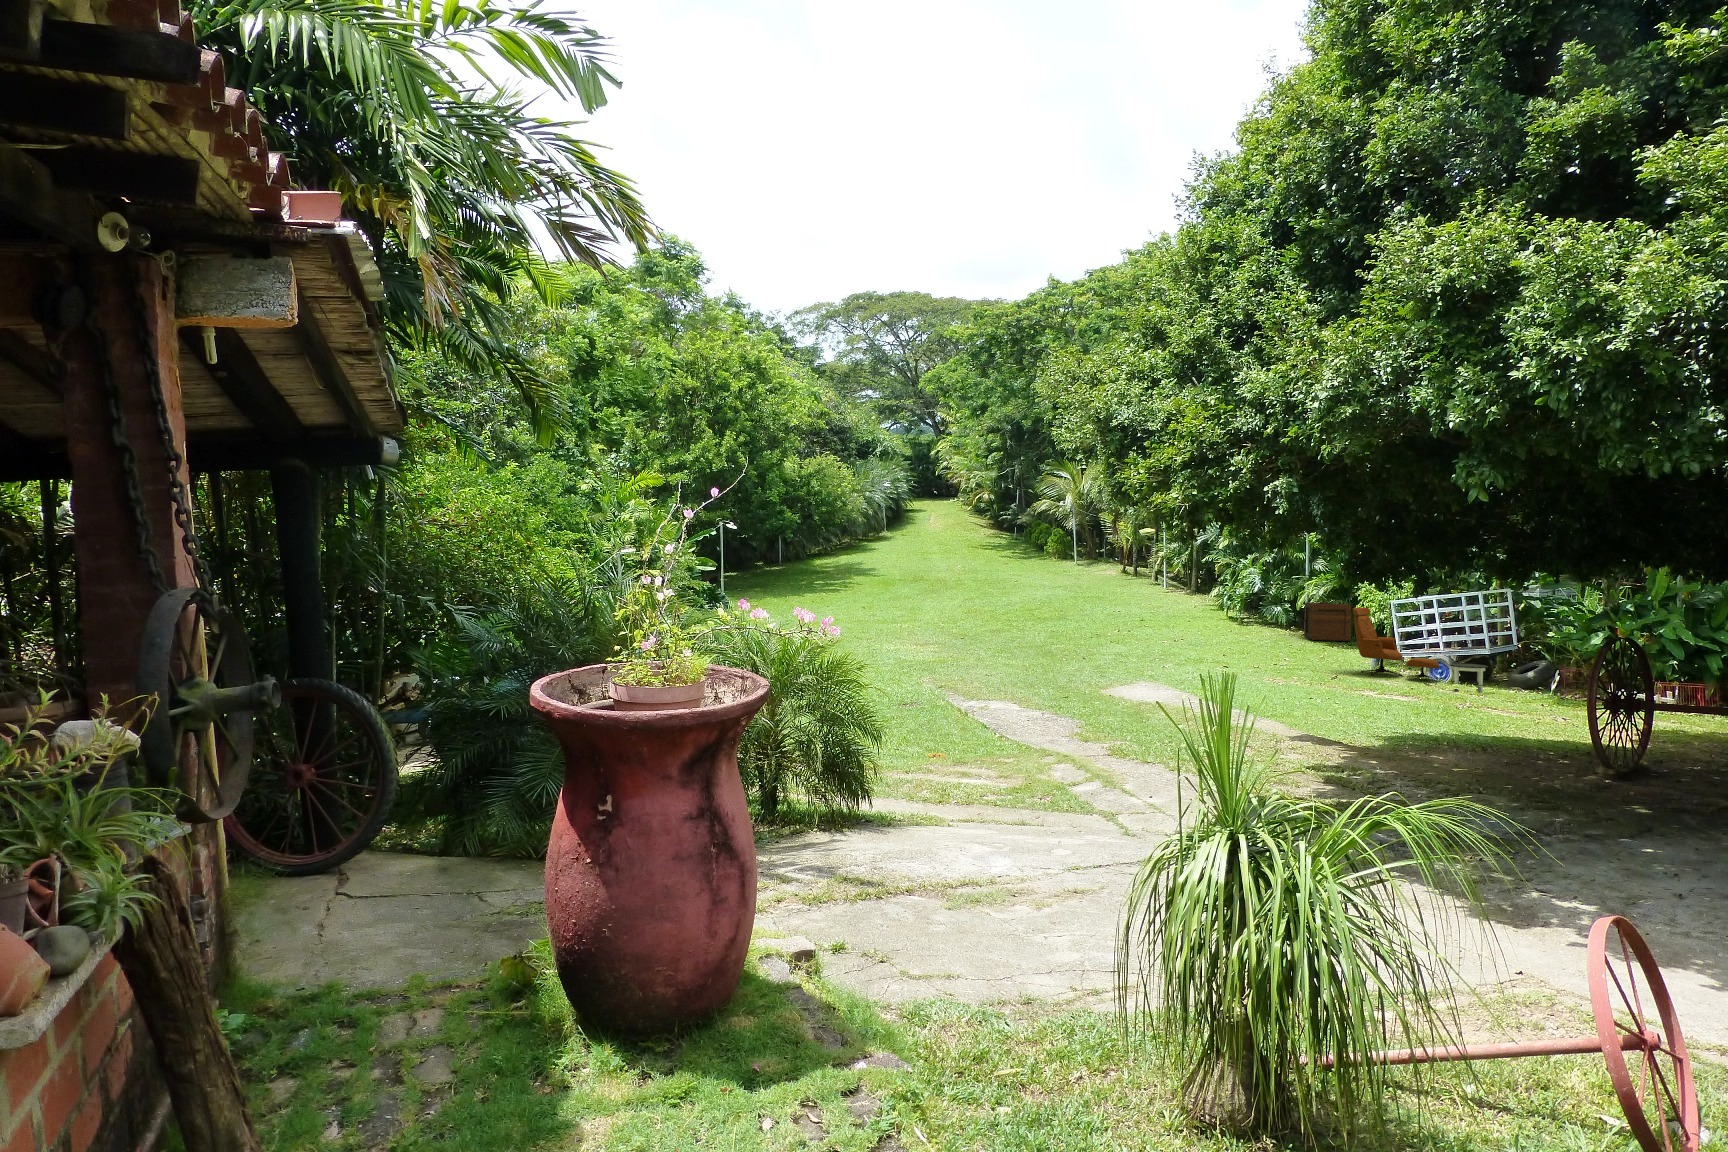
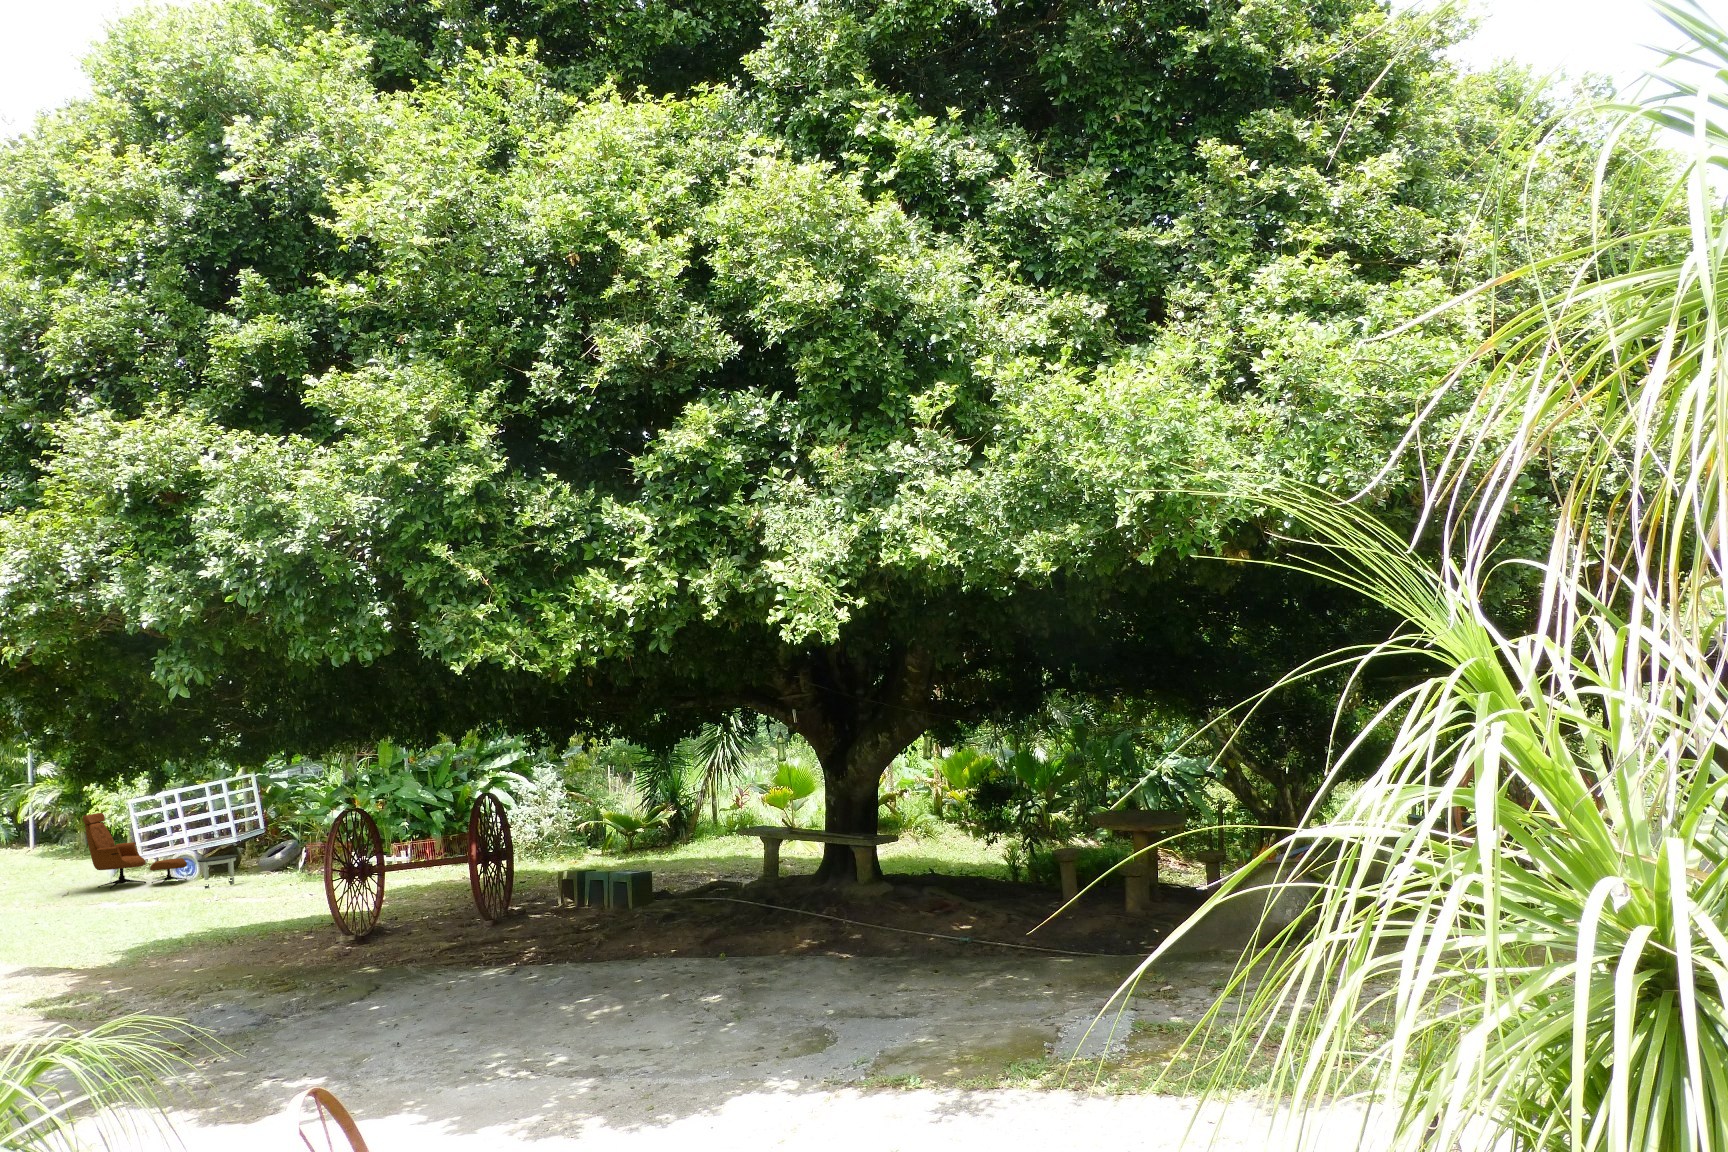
wooden crate: present [1304,602,1351,641] -> none [24,811,85,861]

